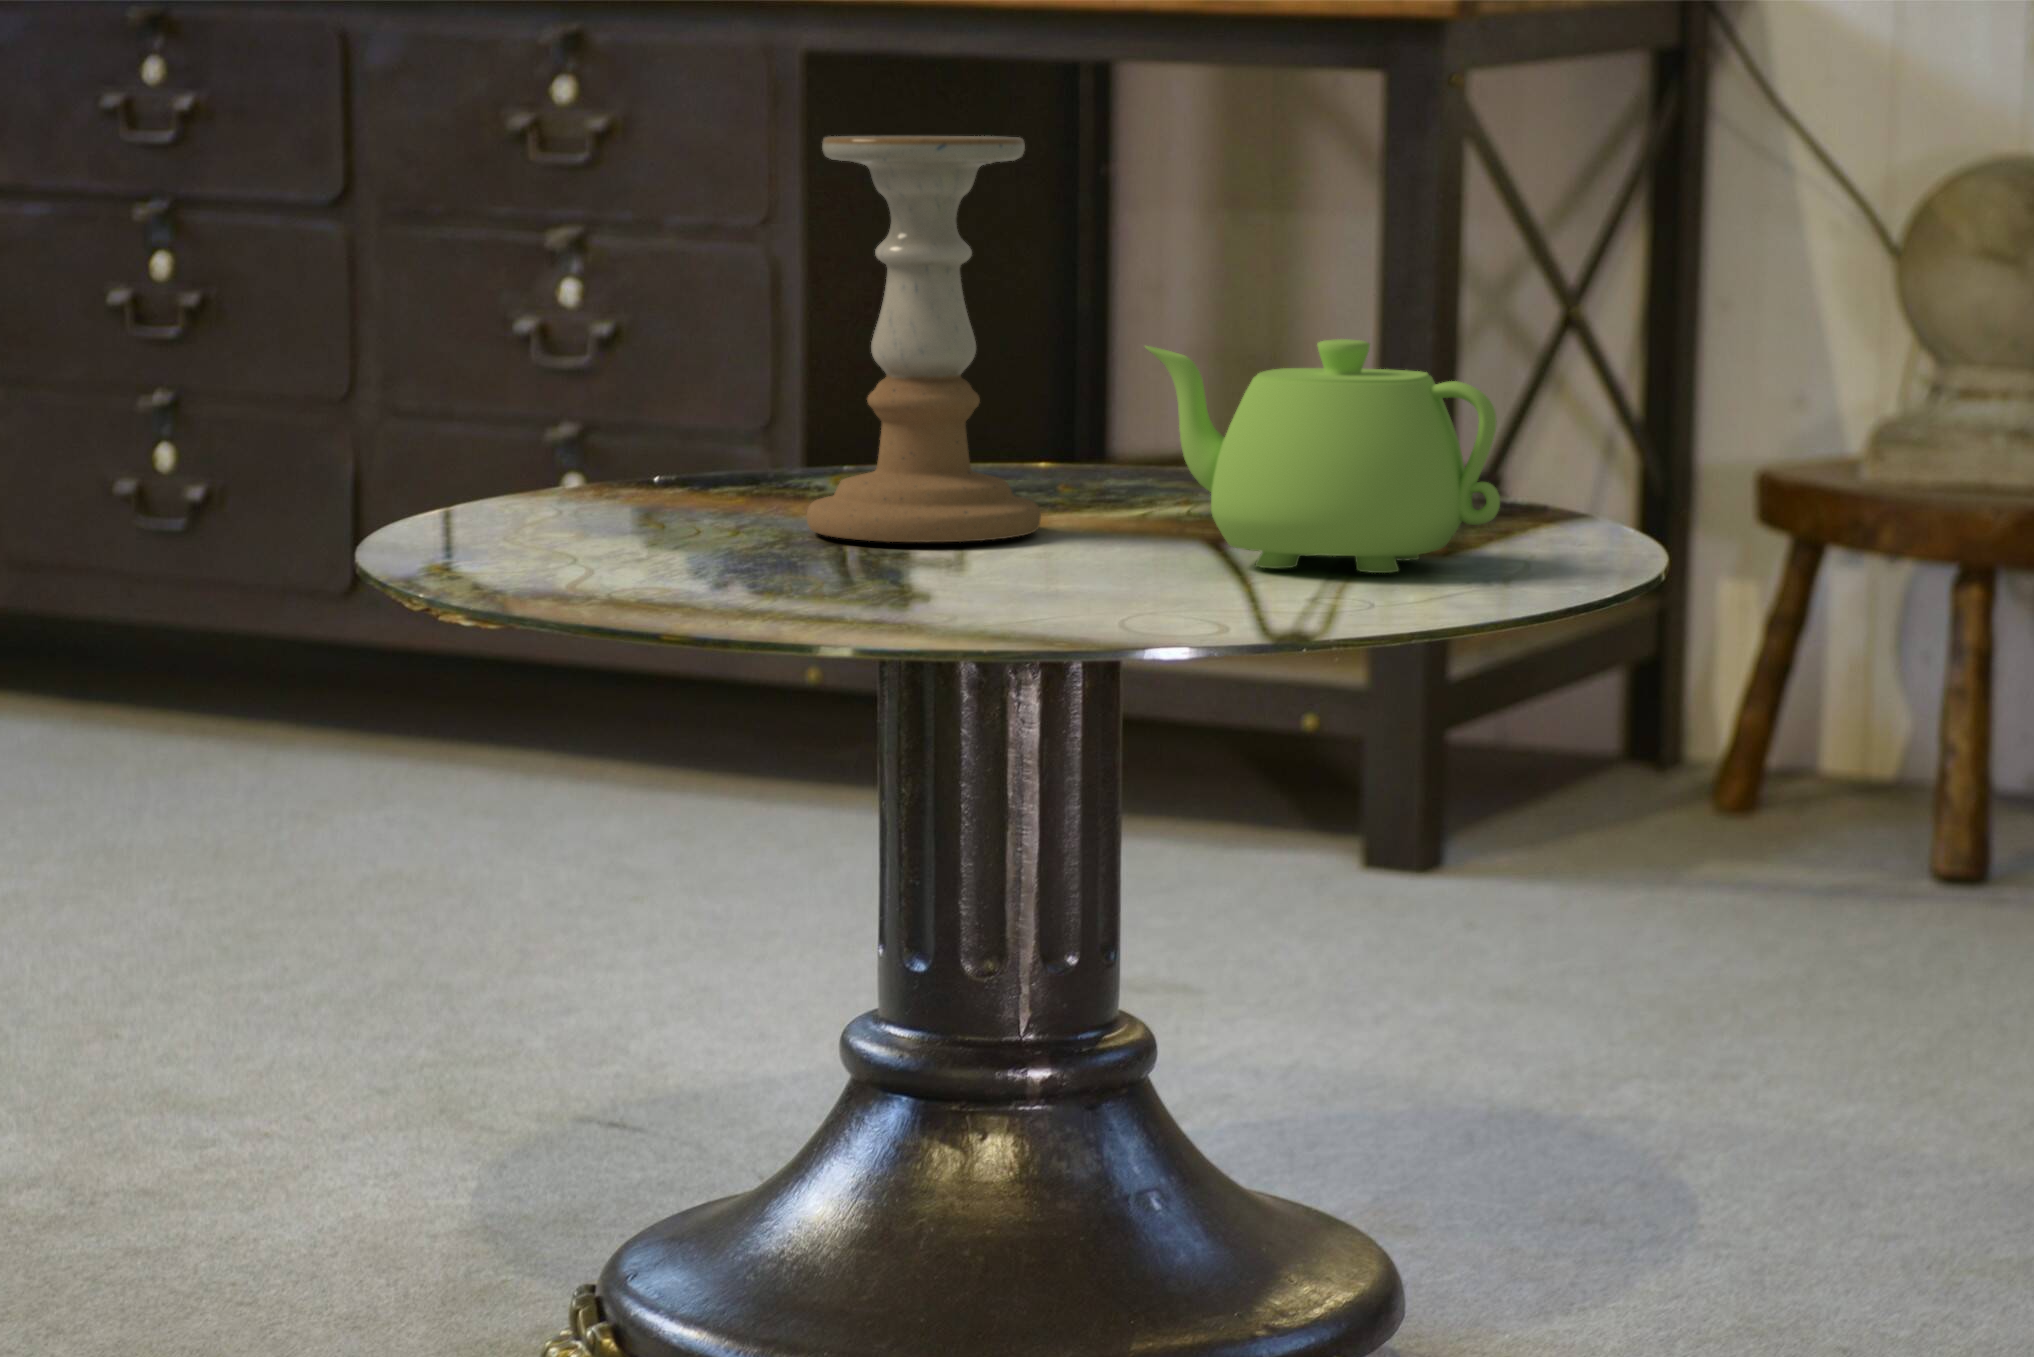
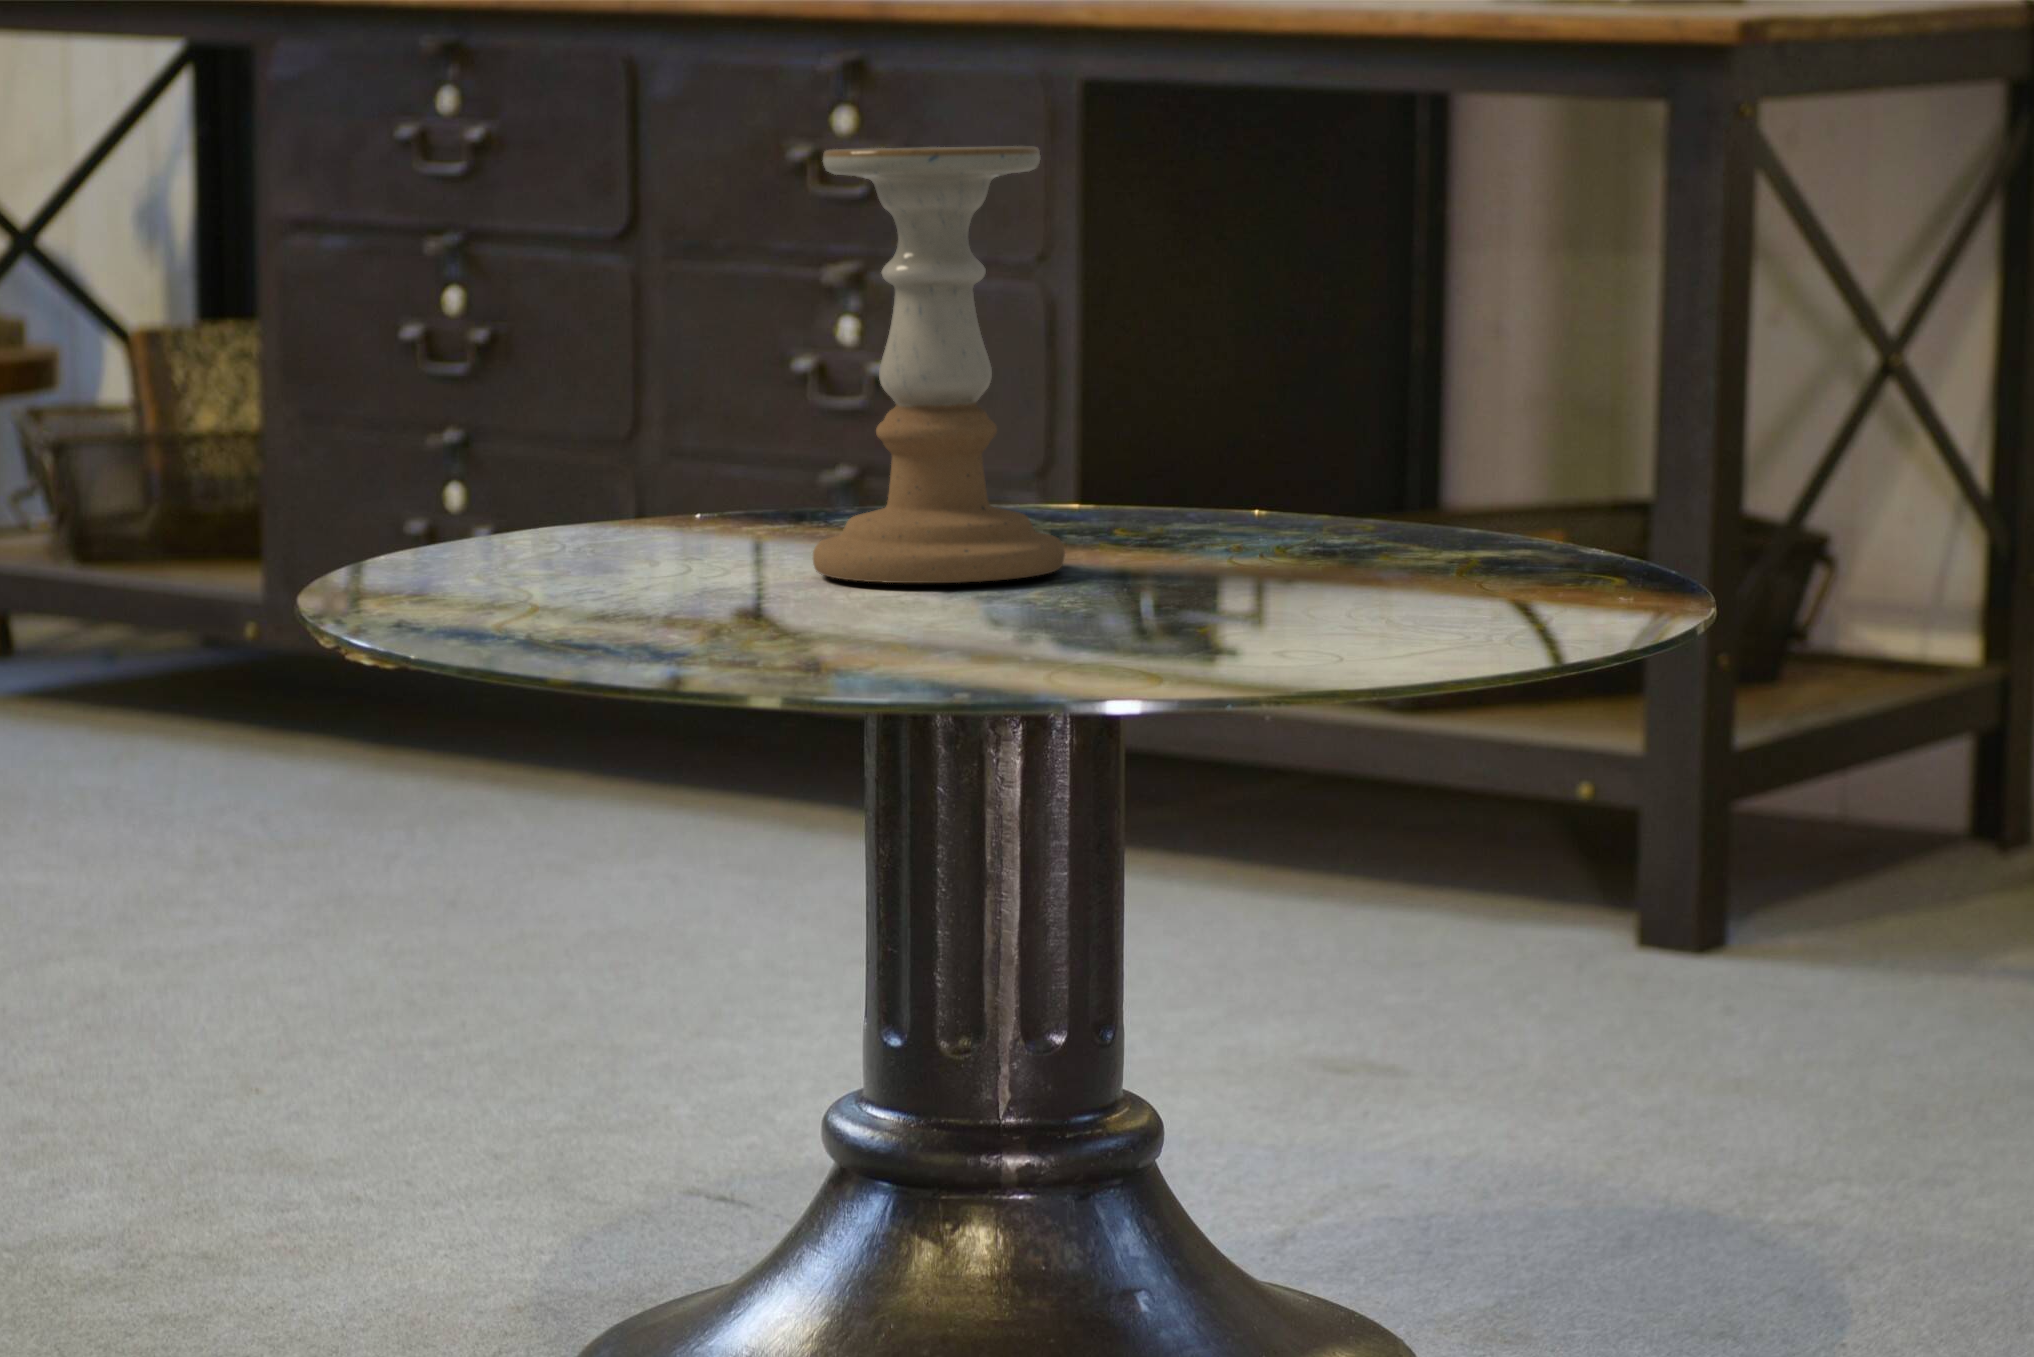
teapot: present [1145,339,1500,573] -> none [1141,361,1517,617]

